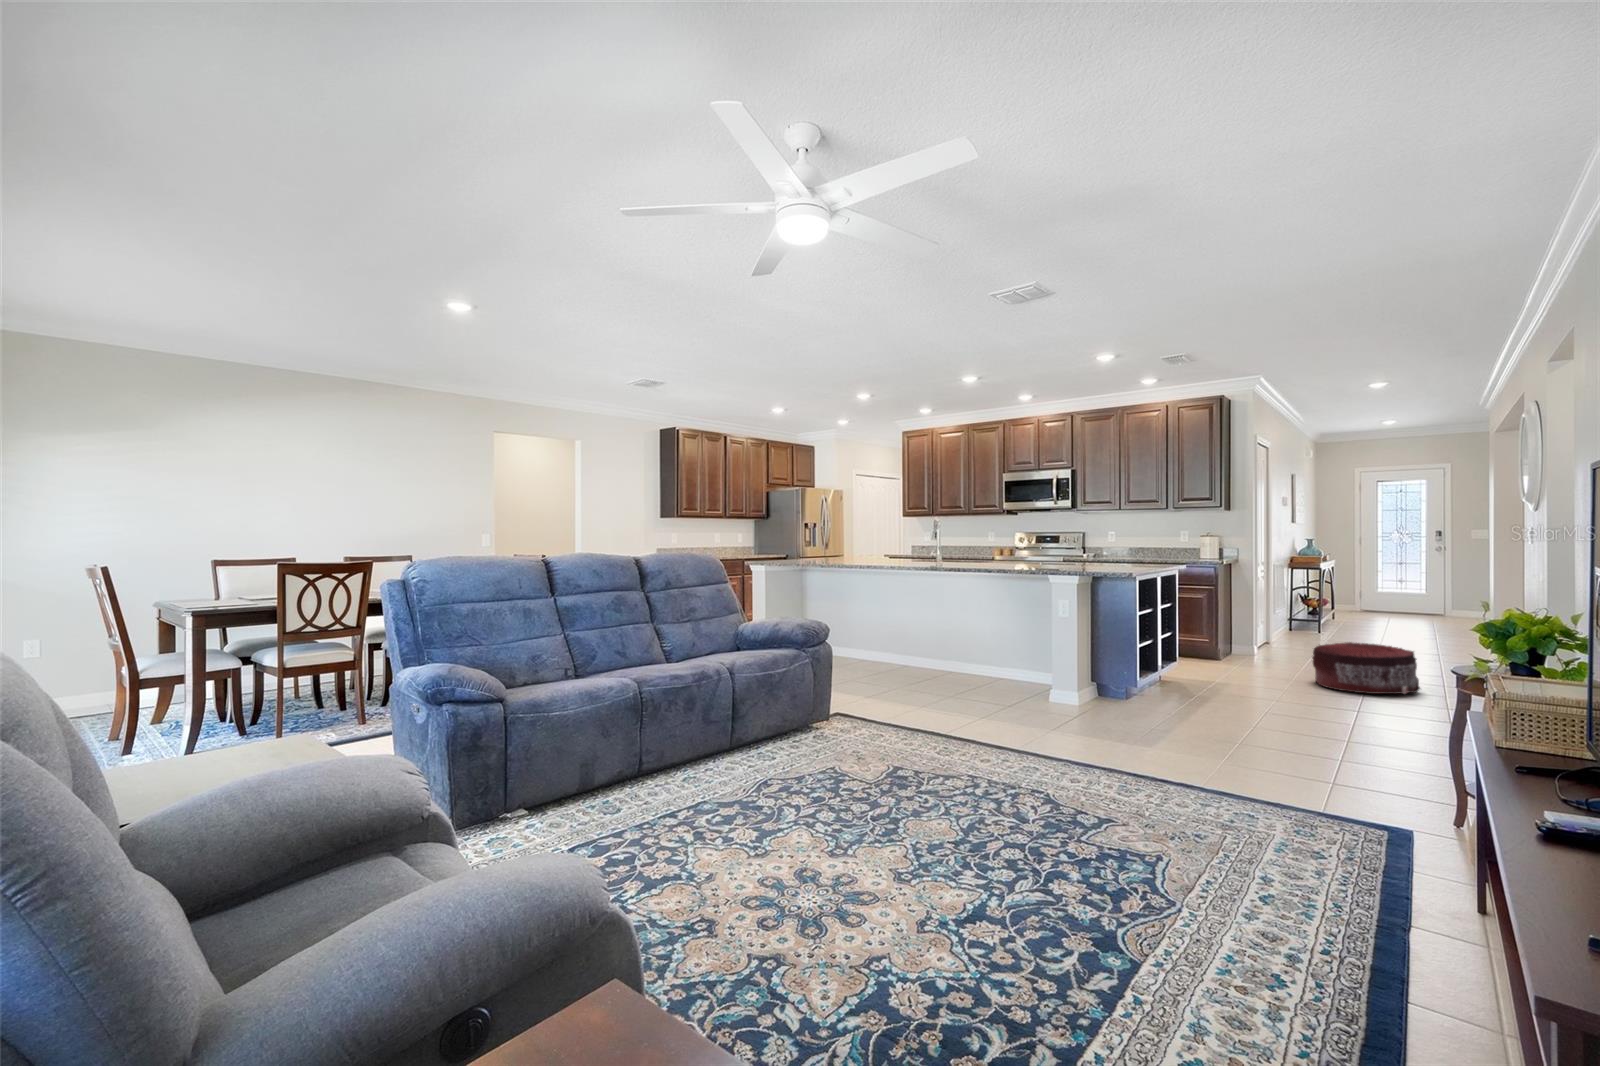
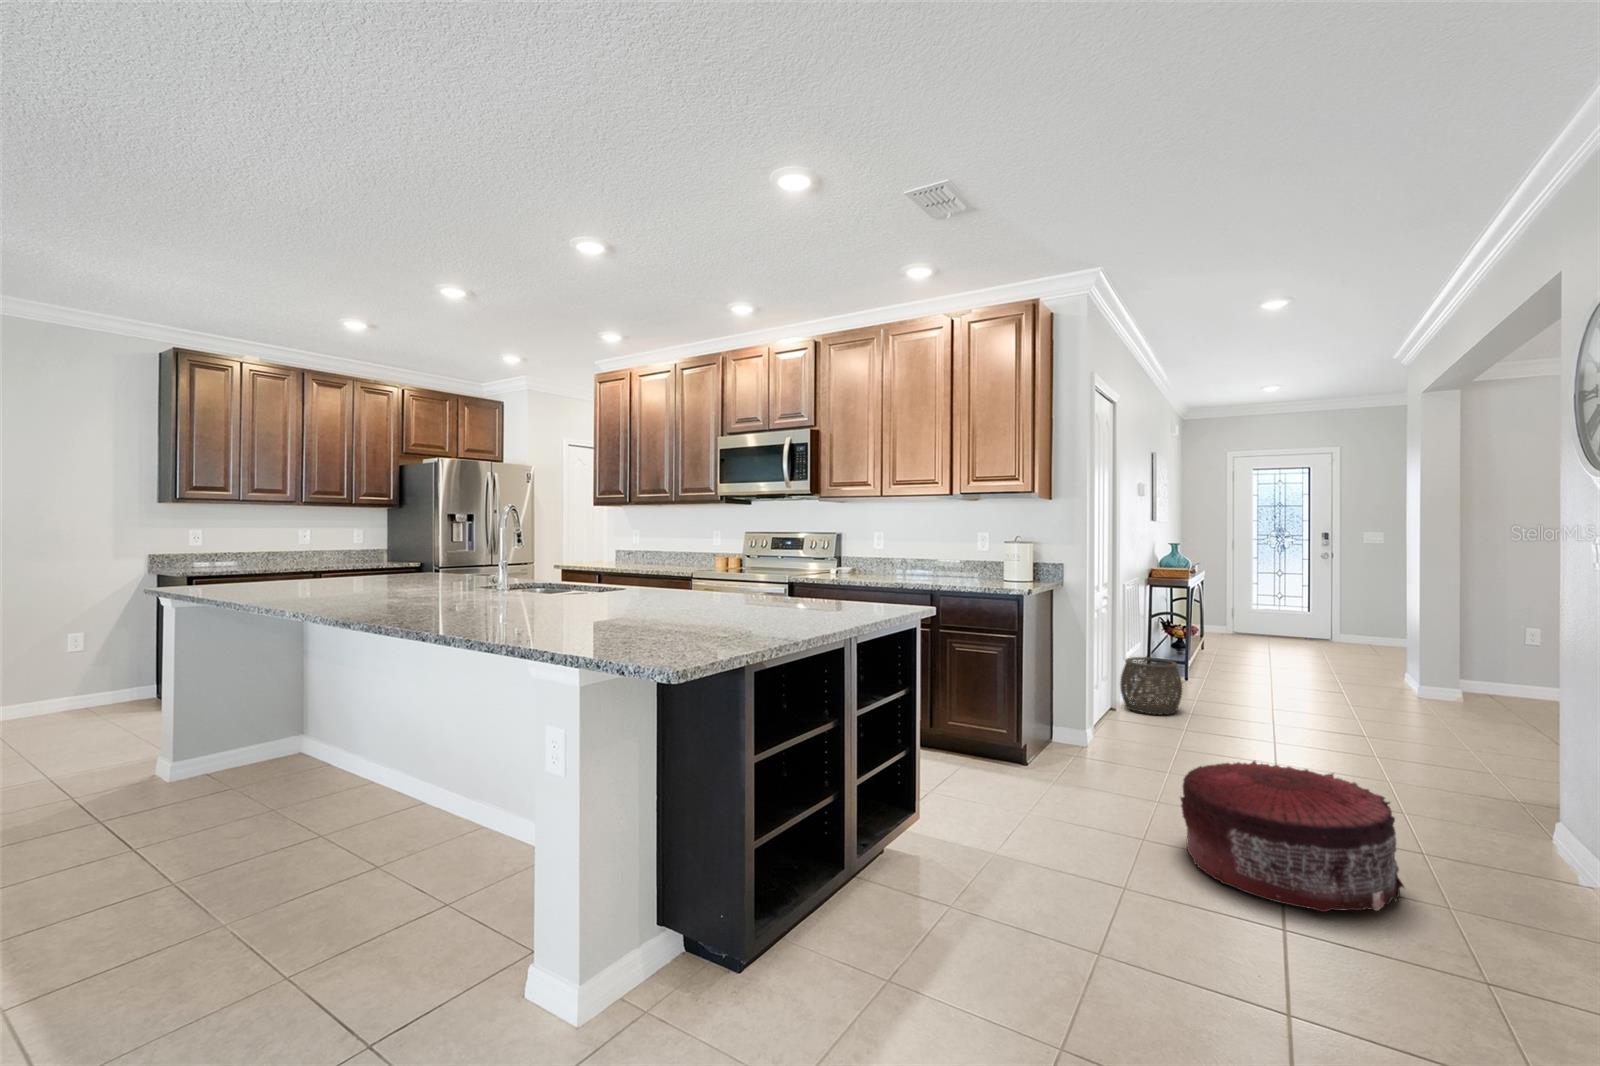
woven basket: none [1272,611,1316,645] -> present [1120,657,1182,715]

